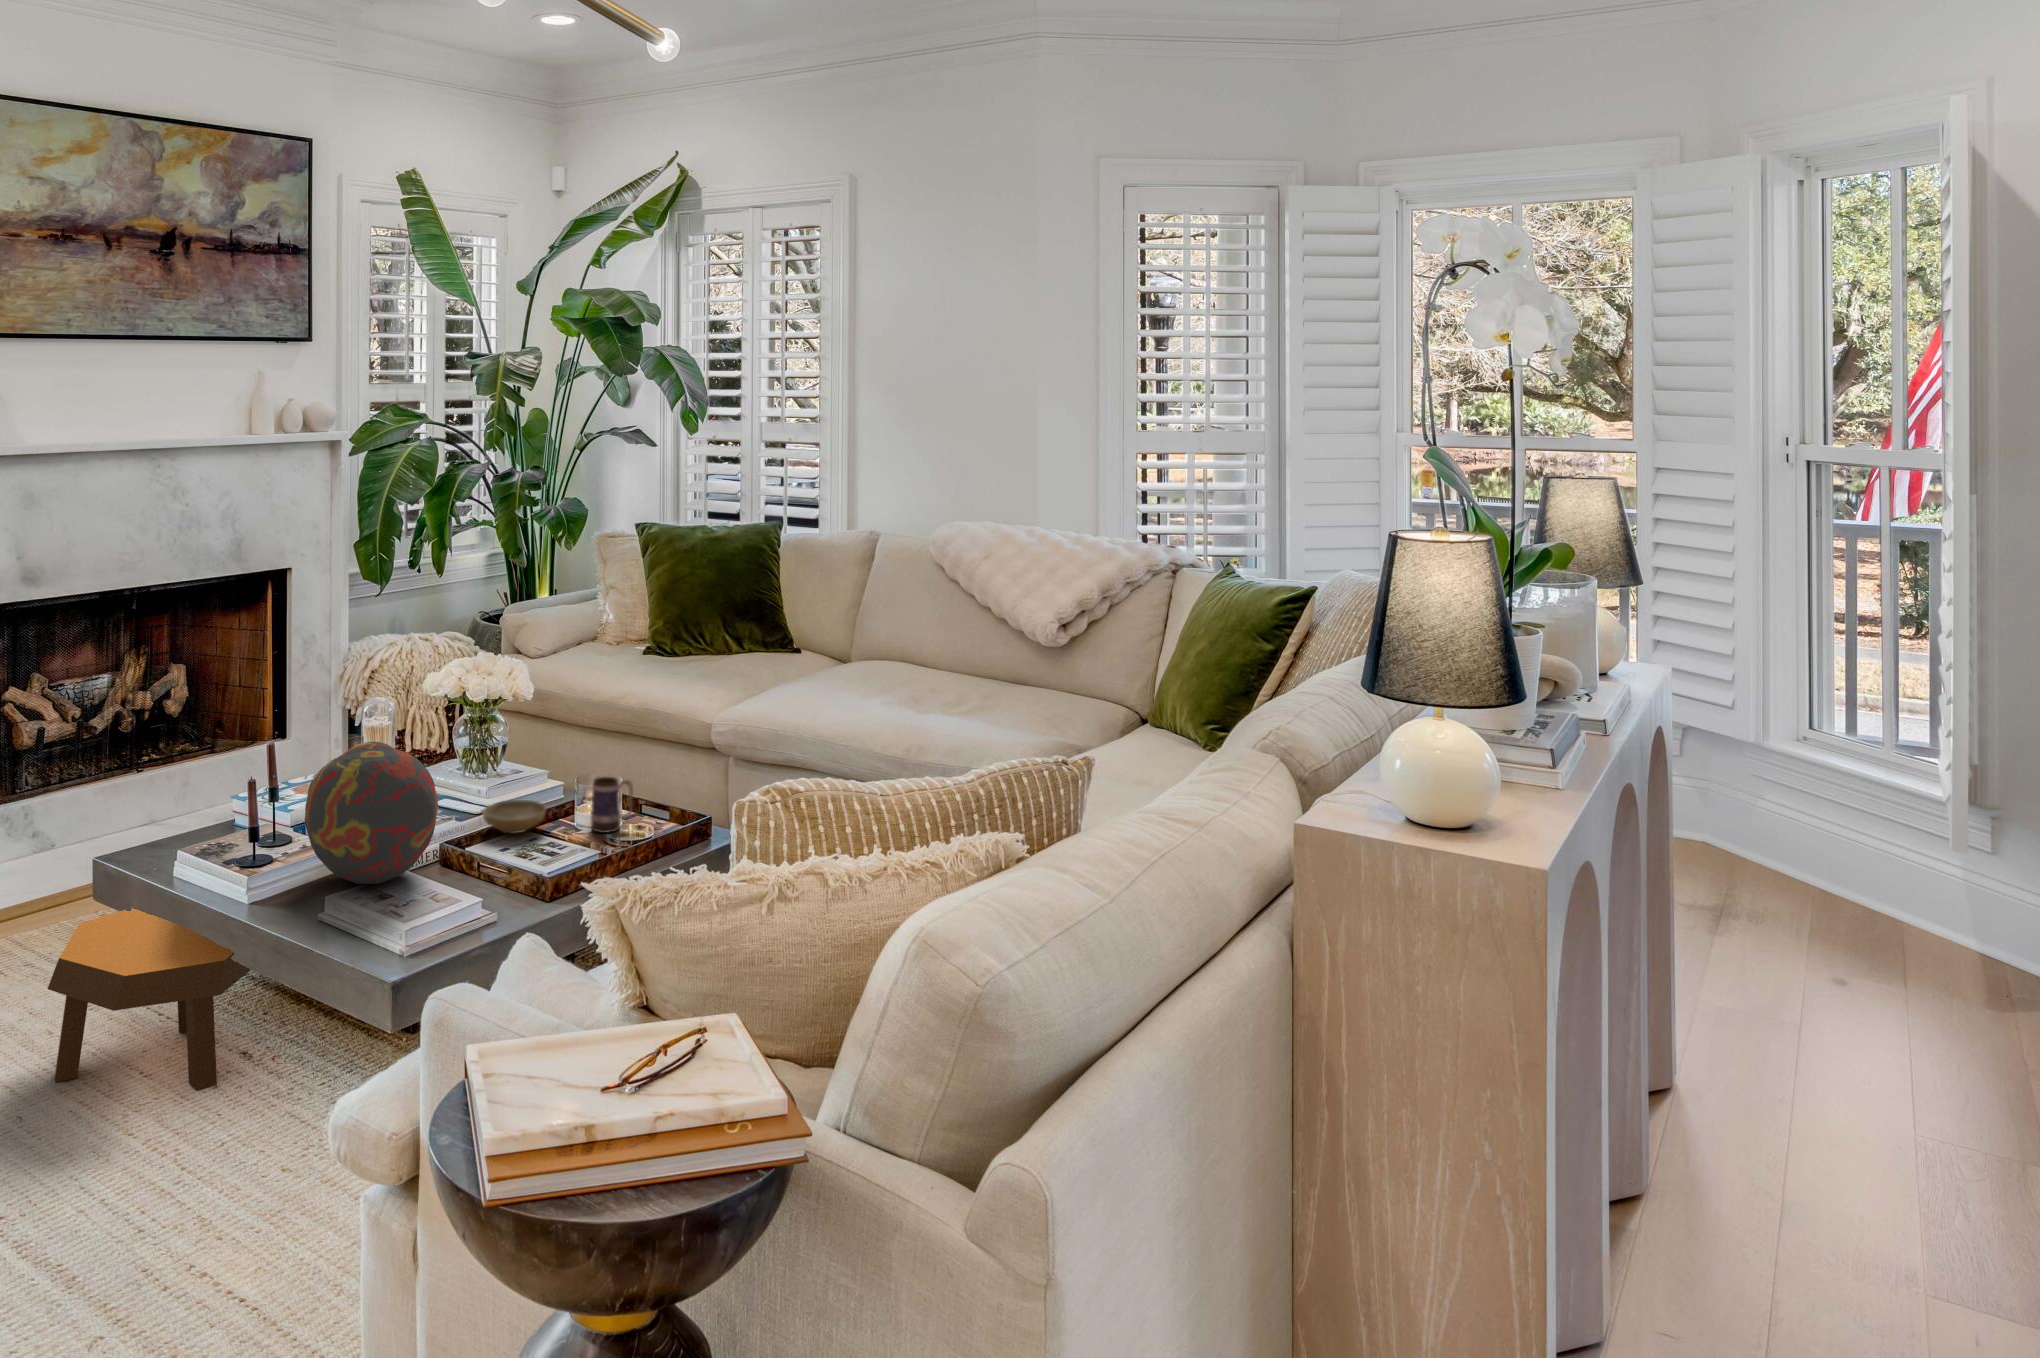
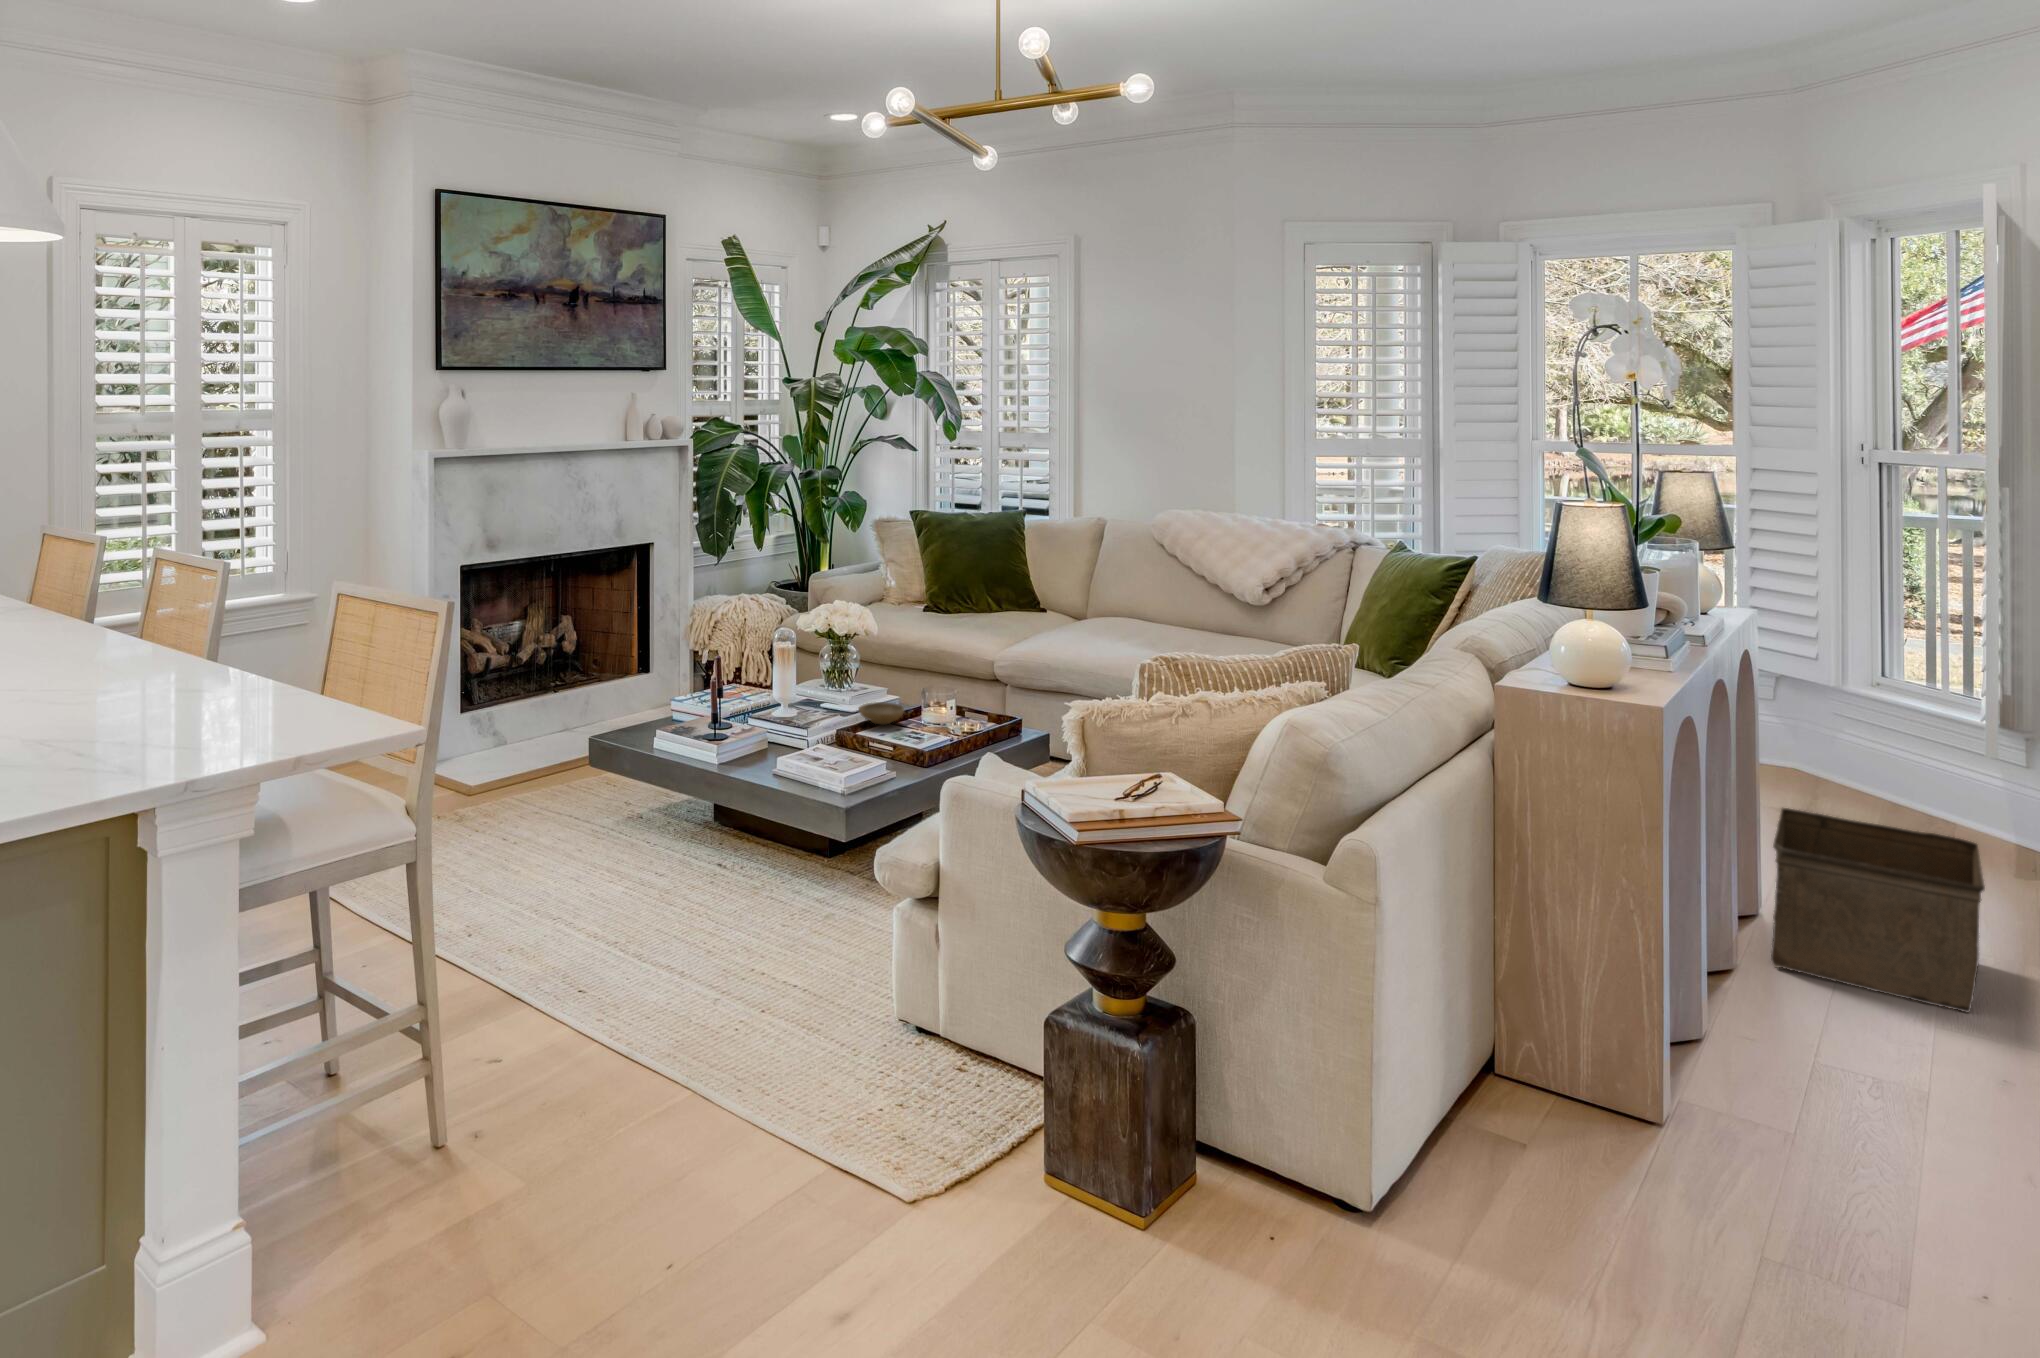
decorative orb: present [305,742,438,884] -> none [754,653,845,751]
mug: present [591,777,633,833] -> none [937,686,968,725]
footstool: present [48,908,250,1091] -> none [594,762,734,885]
storage bin: none [1687,940,1980,1259] -> present [1771,808,1985,1012]

